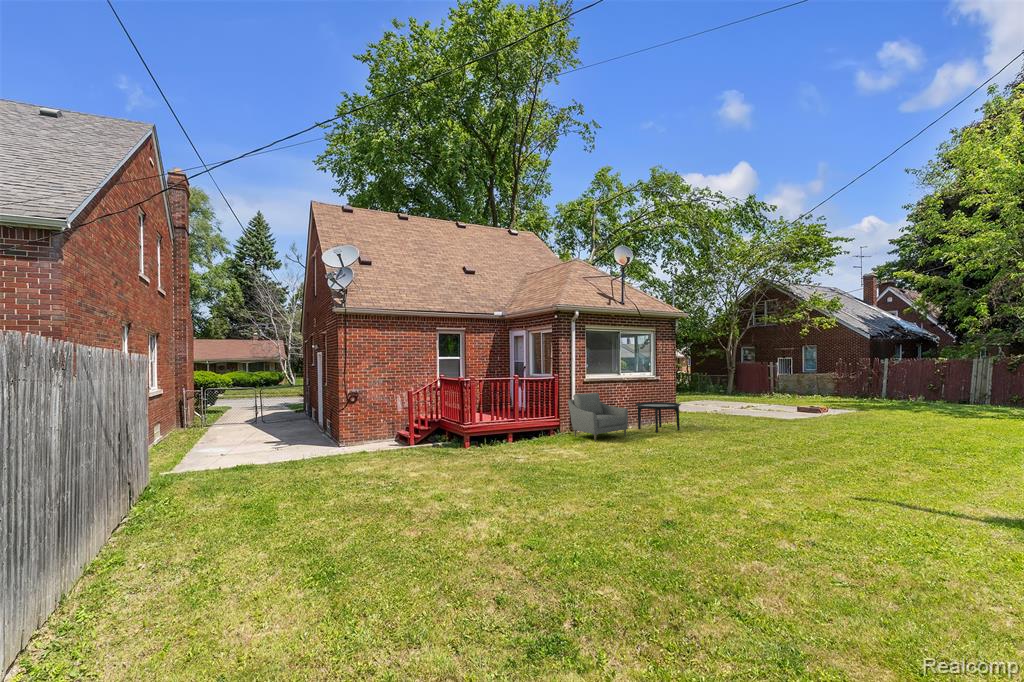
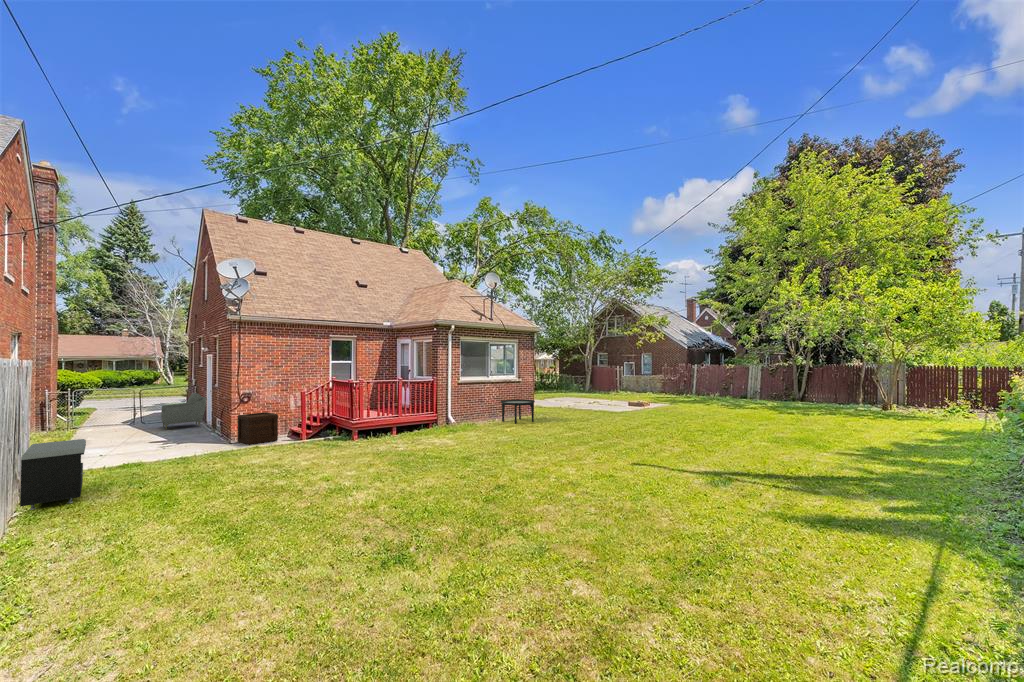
chair: present [568,393,628,442] -> present [161,393,207,430]
wooden crate: none [345,413,386,449] -> present [238,412,278,445]
storage bench: none [126,440,193,517] -> present [20,439,86,510]

